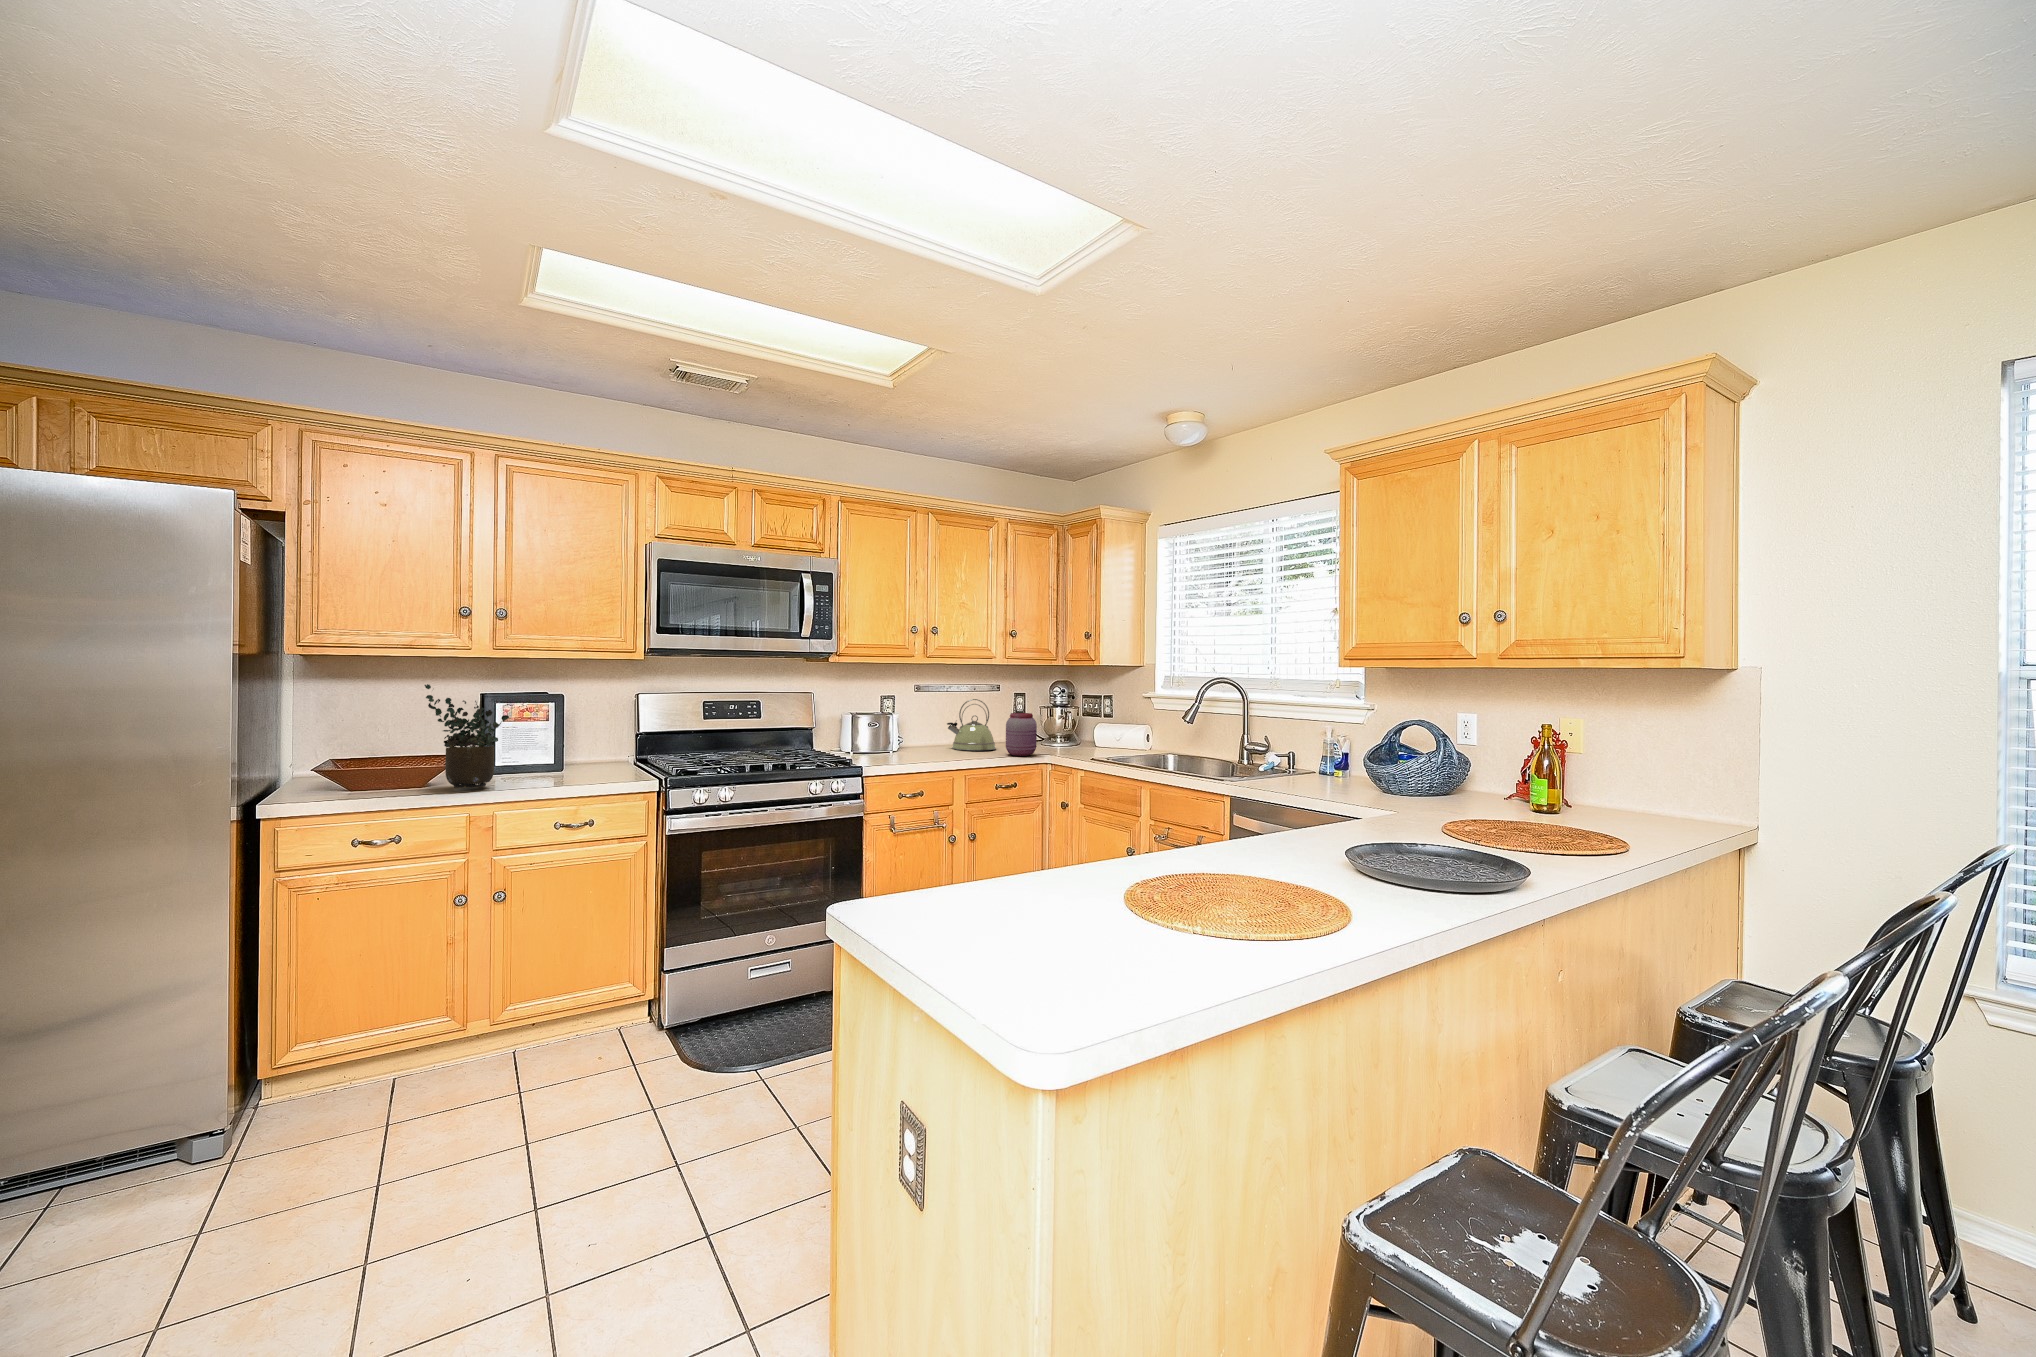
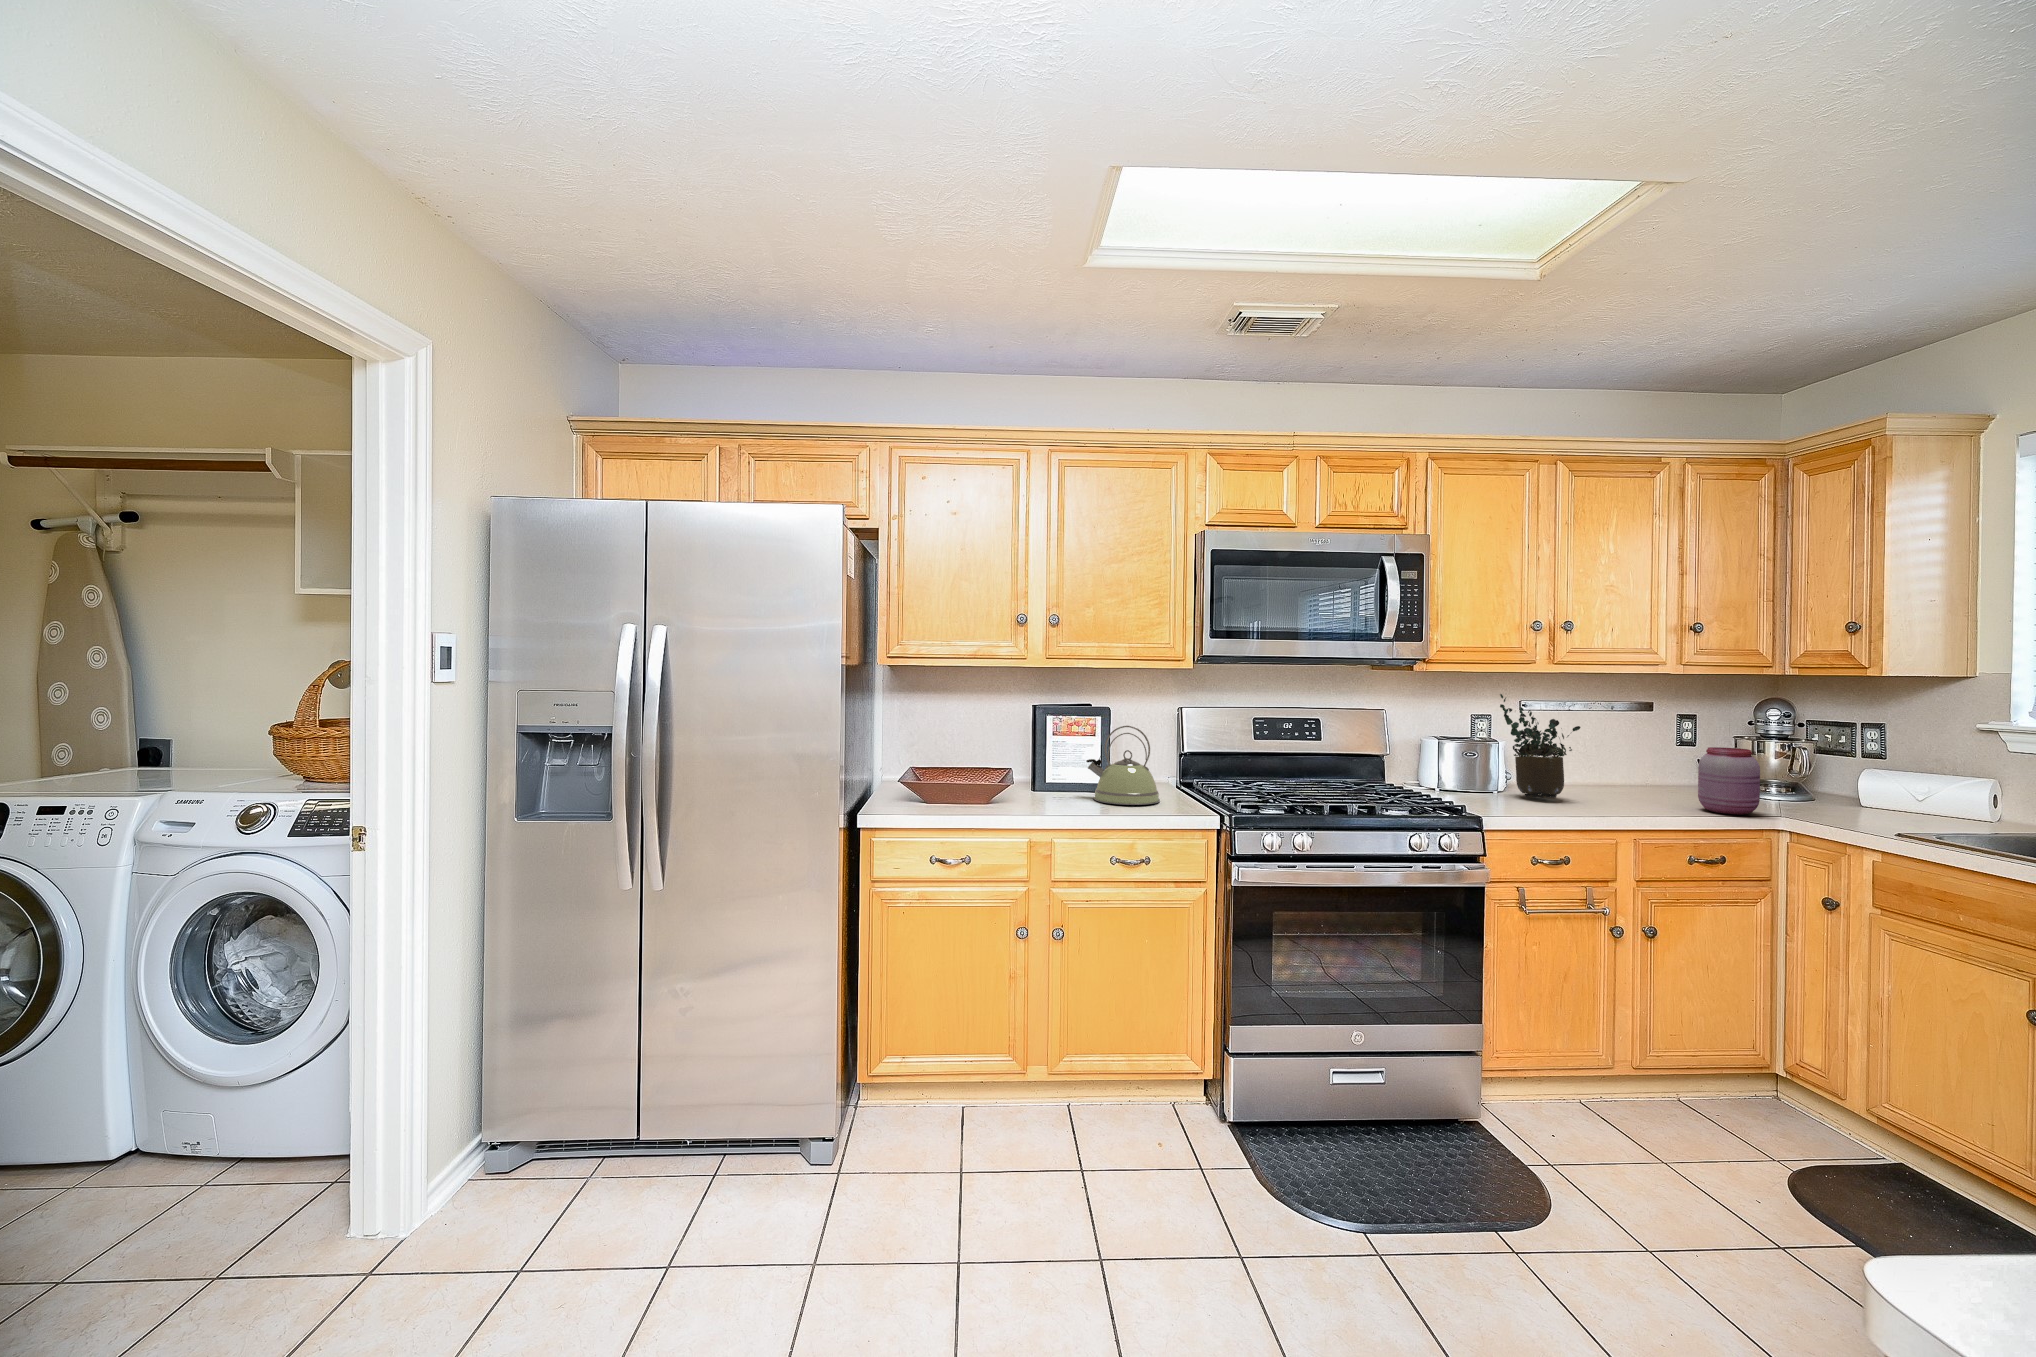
potted plant: present [425,684,509,788] -> present [1500,694,1580,798]
kettle: present [947,699,996,750] -> present [1086,726,1160,805]

